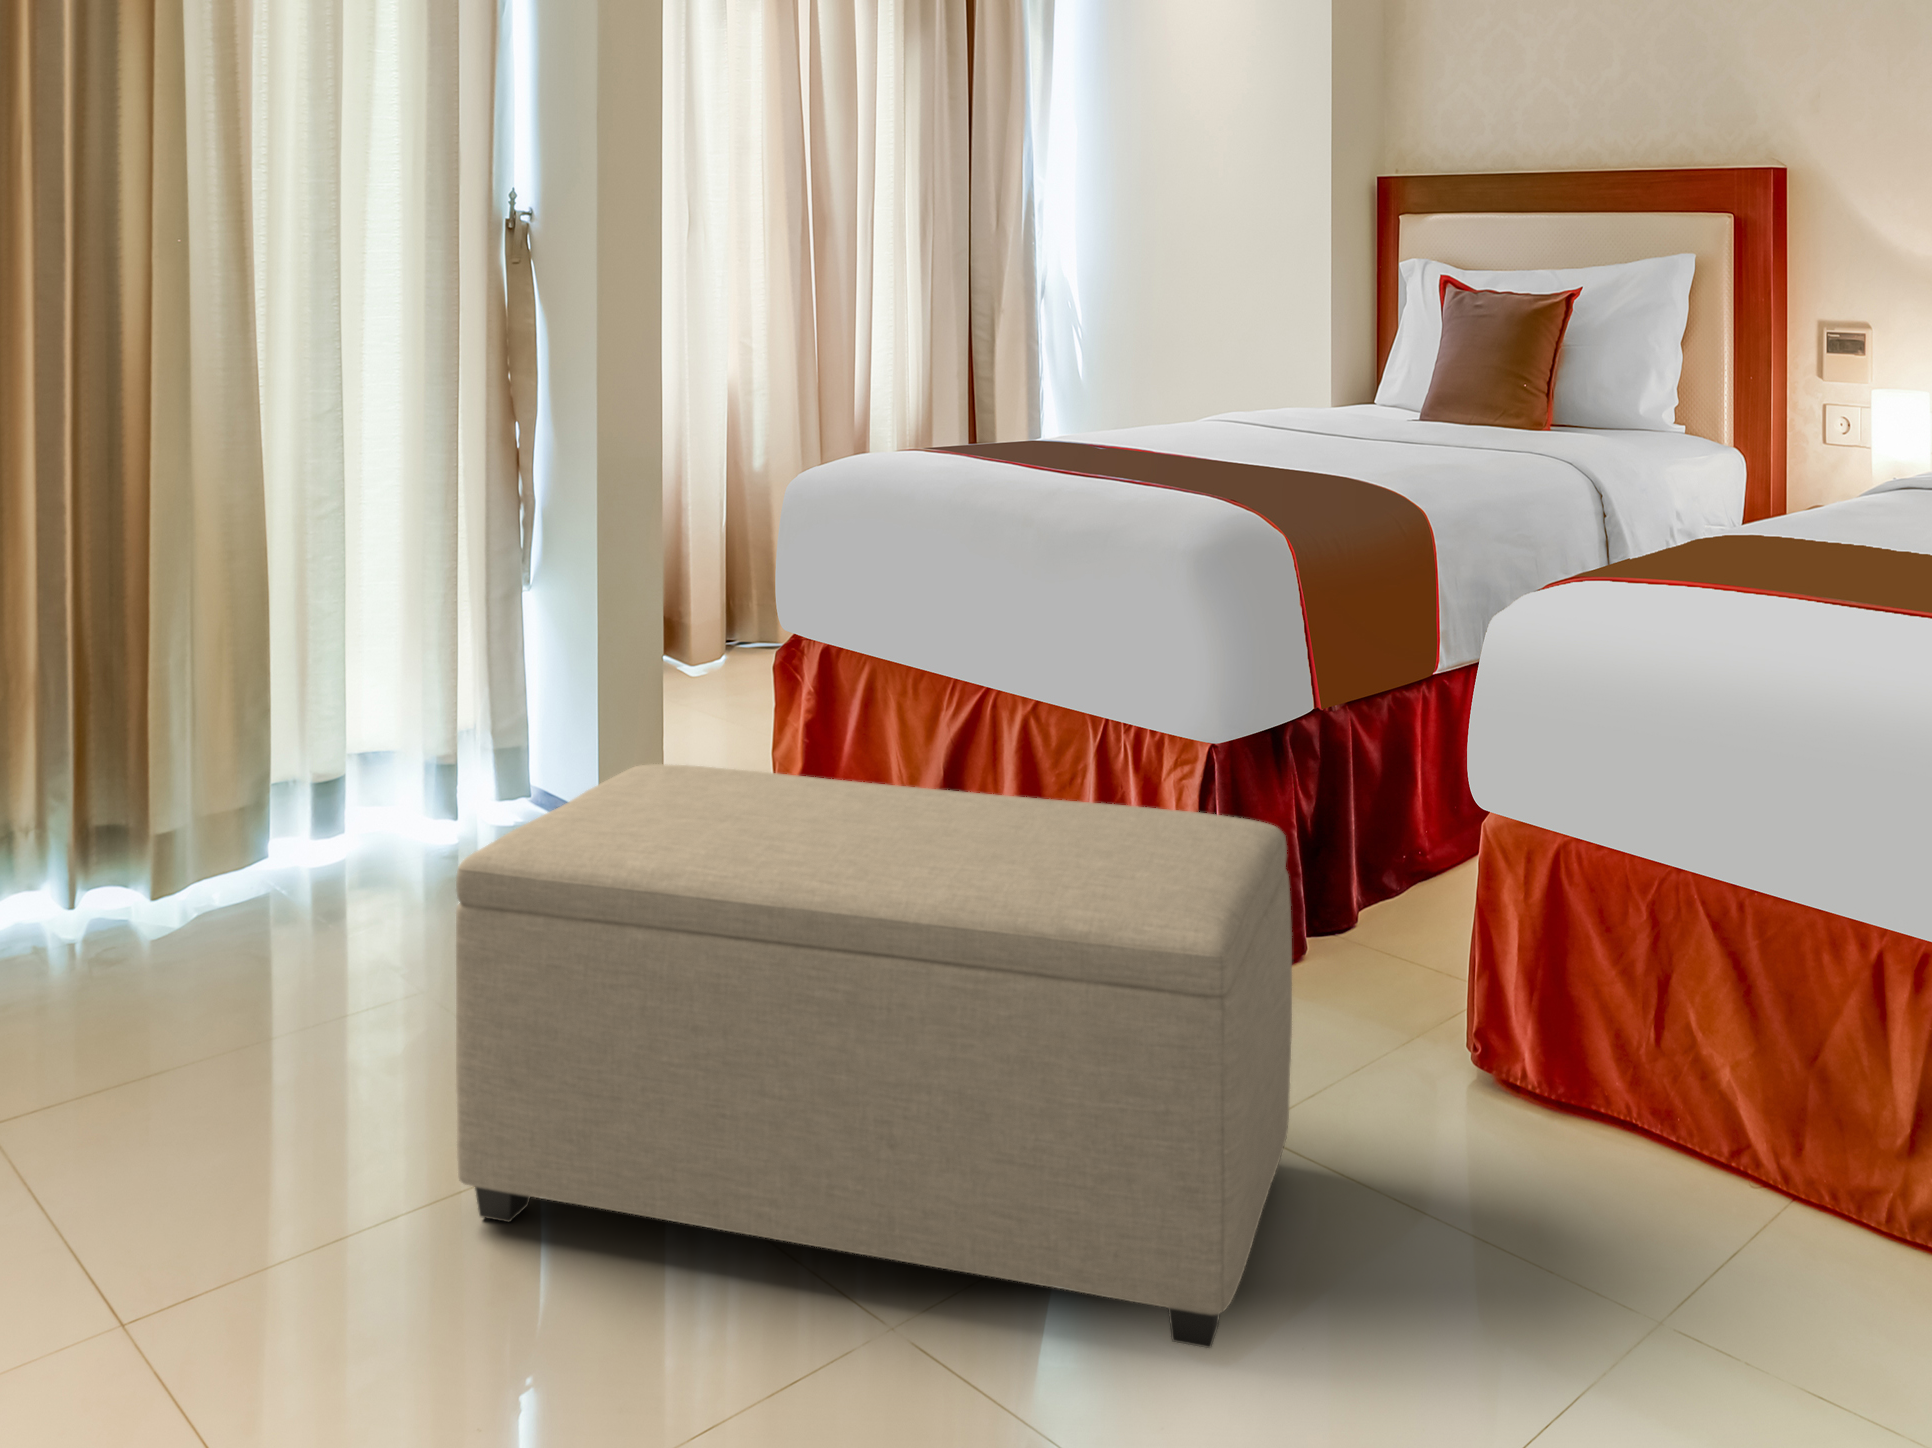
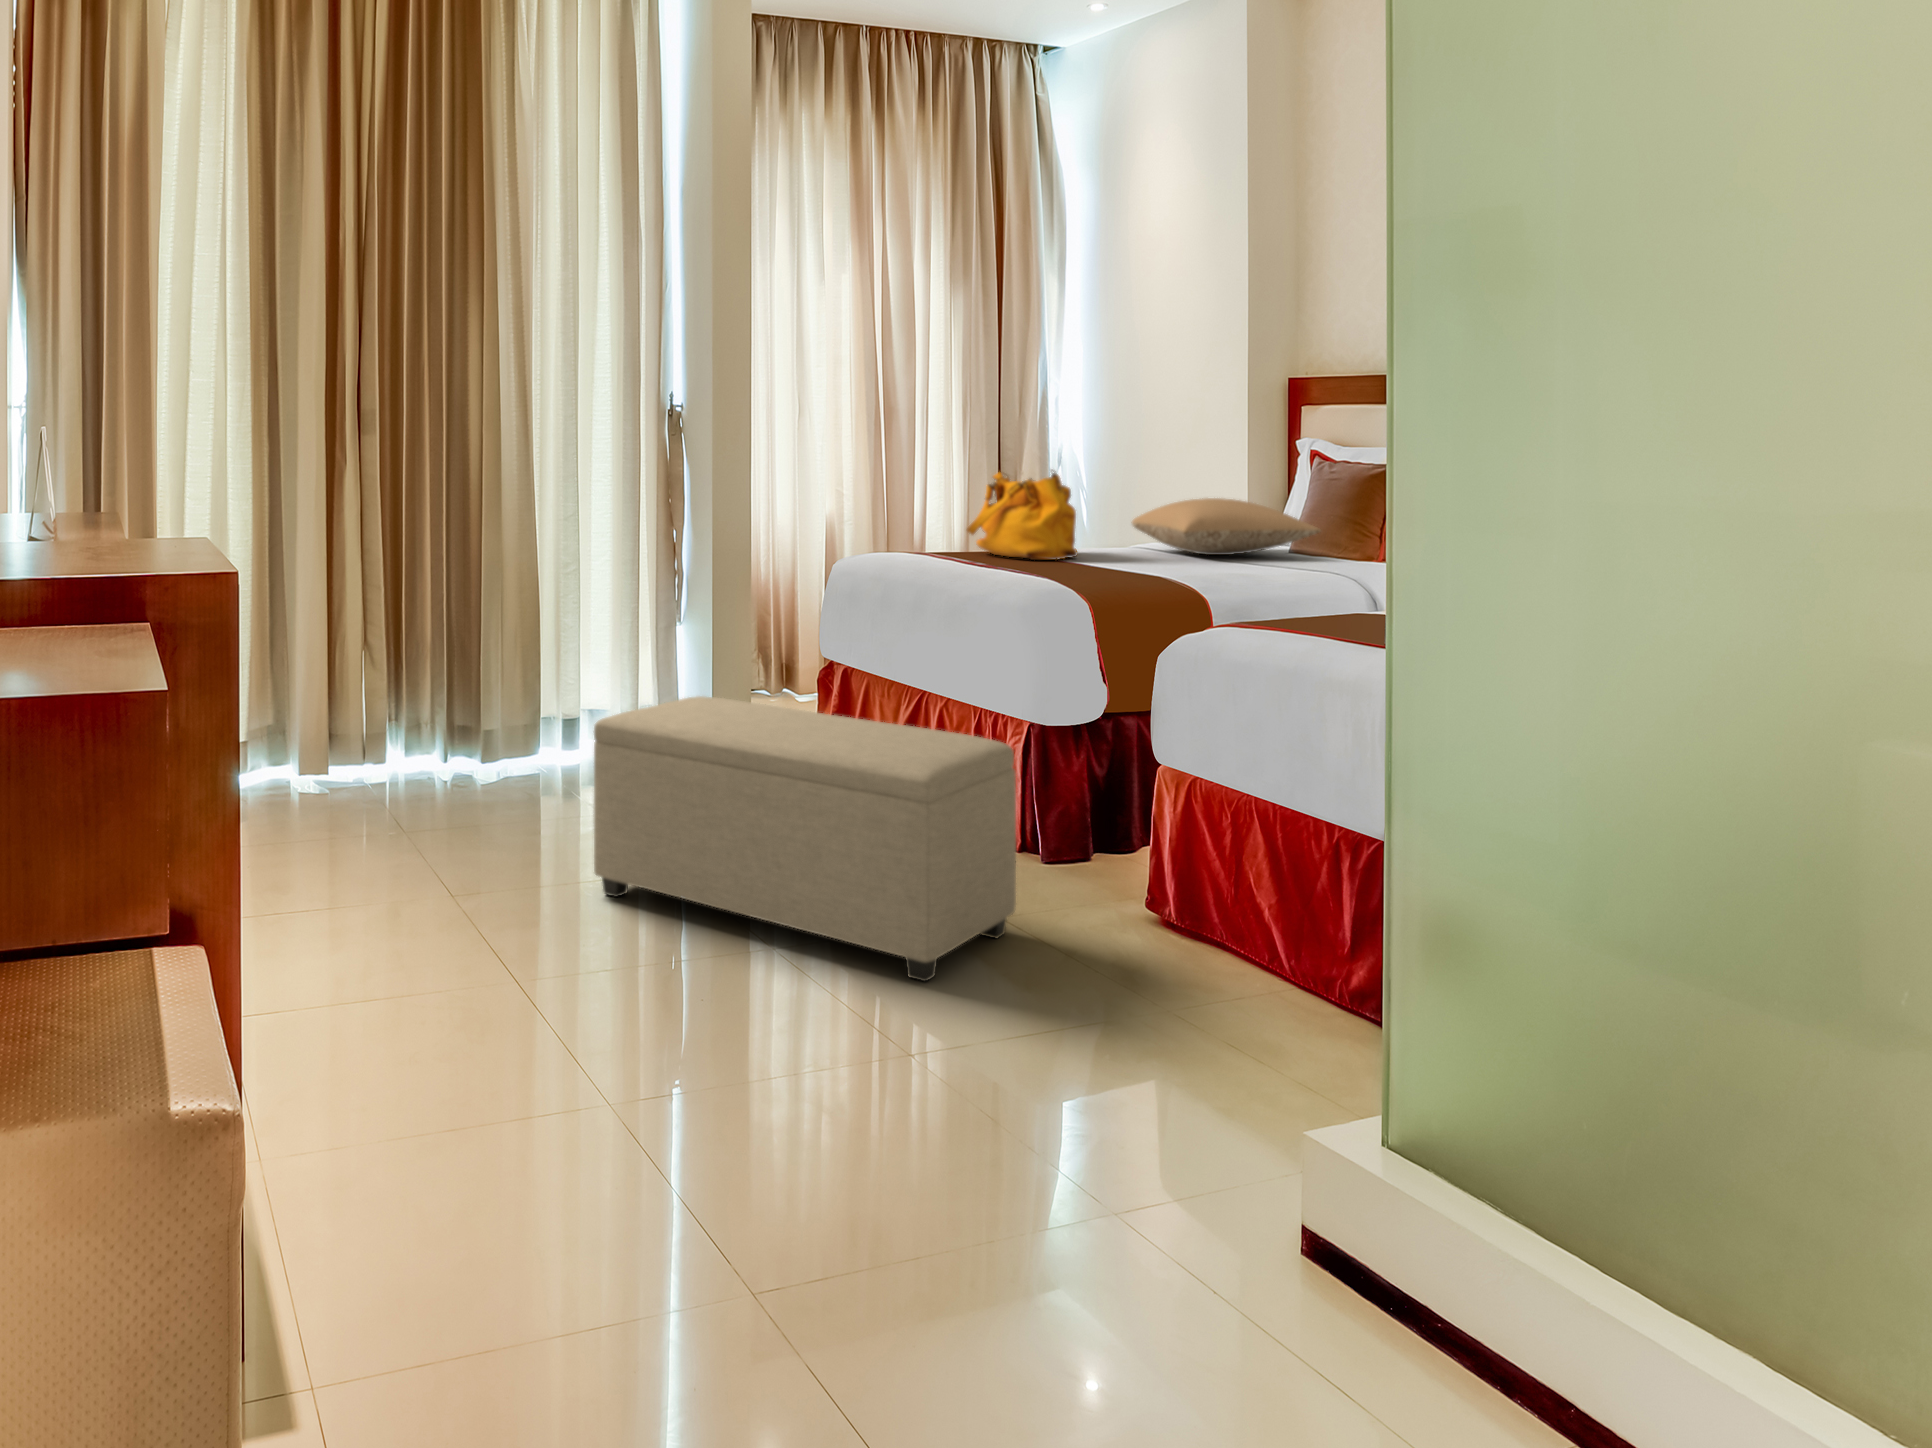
handbag: none [1021,317,1189,460] -> present [967,470,1077,560]
pillow: none [1231,357,1502,440] -> present [1132,498,1320,555]

